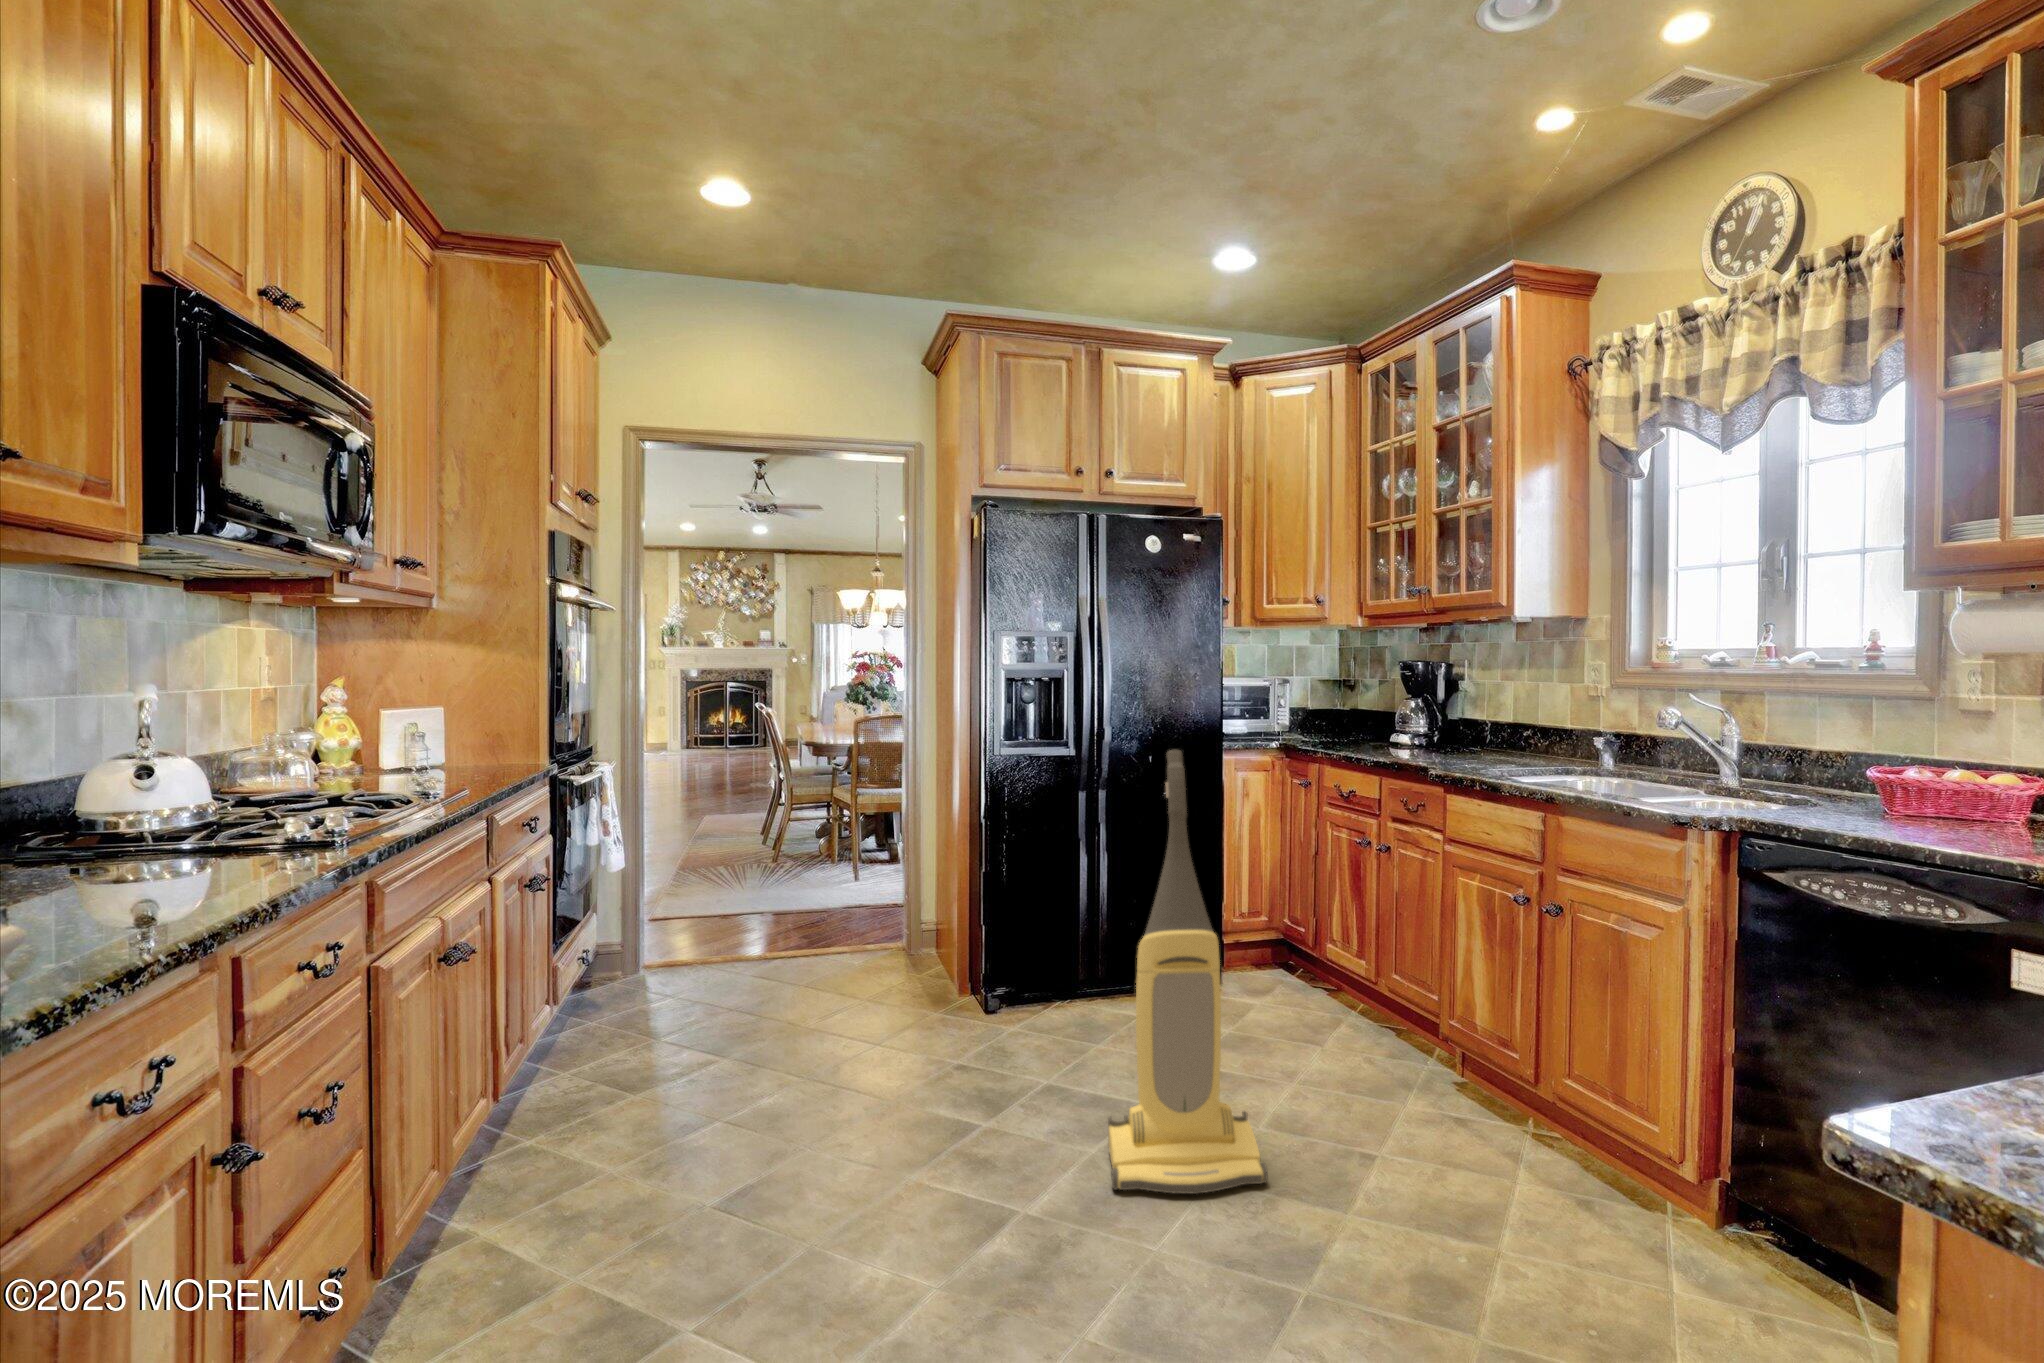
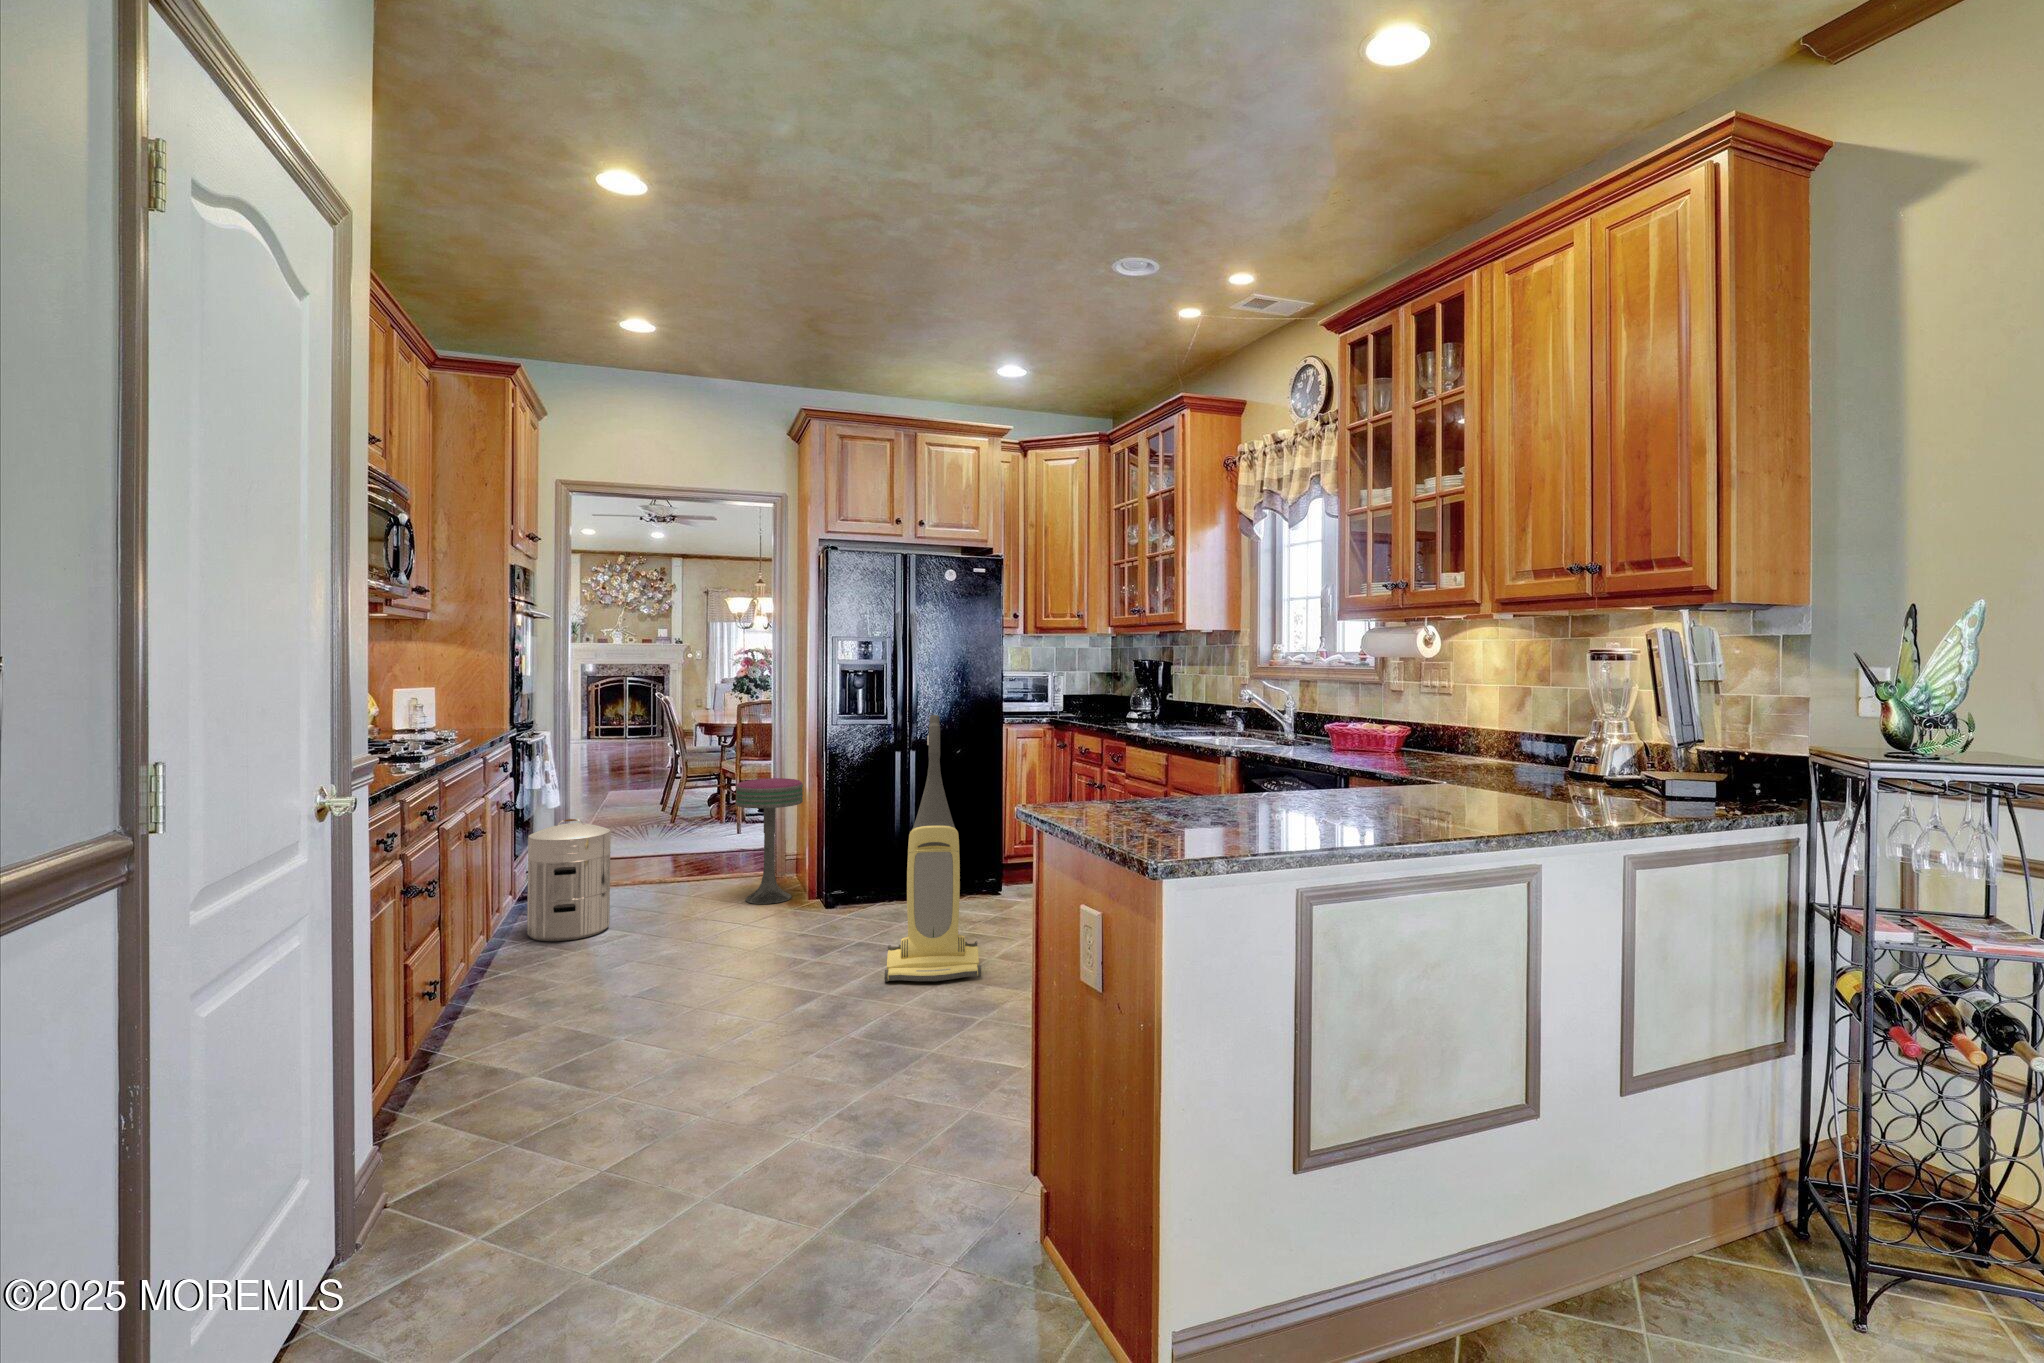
bar stool: none [861,826,951,1005] -> present [736,778,803,904]
waste bin: none [574,892,691,1074] -> present [527,819,611,941]

